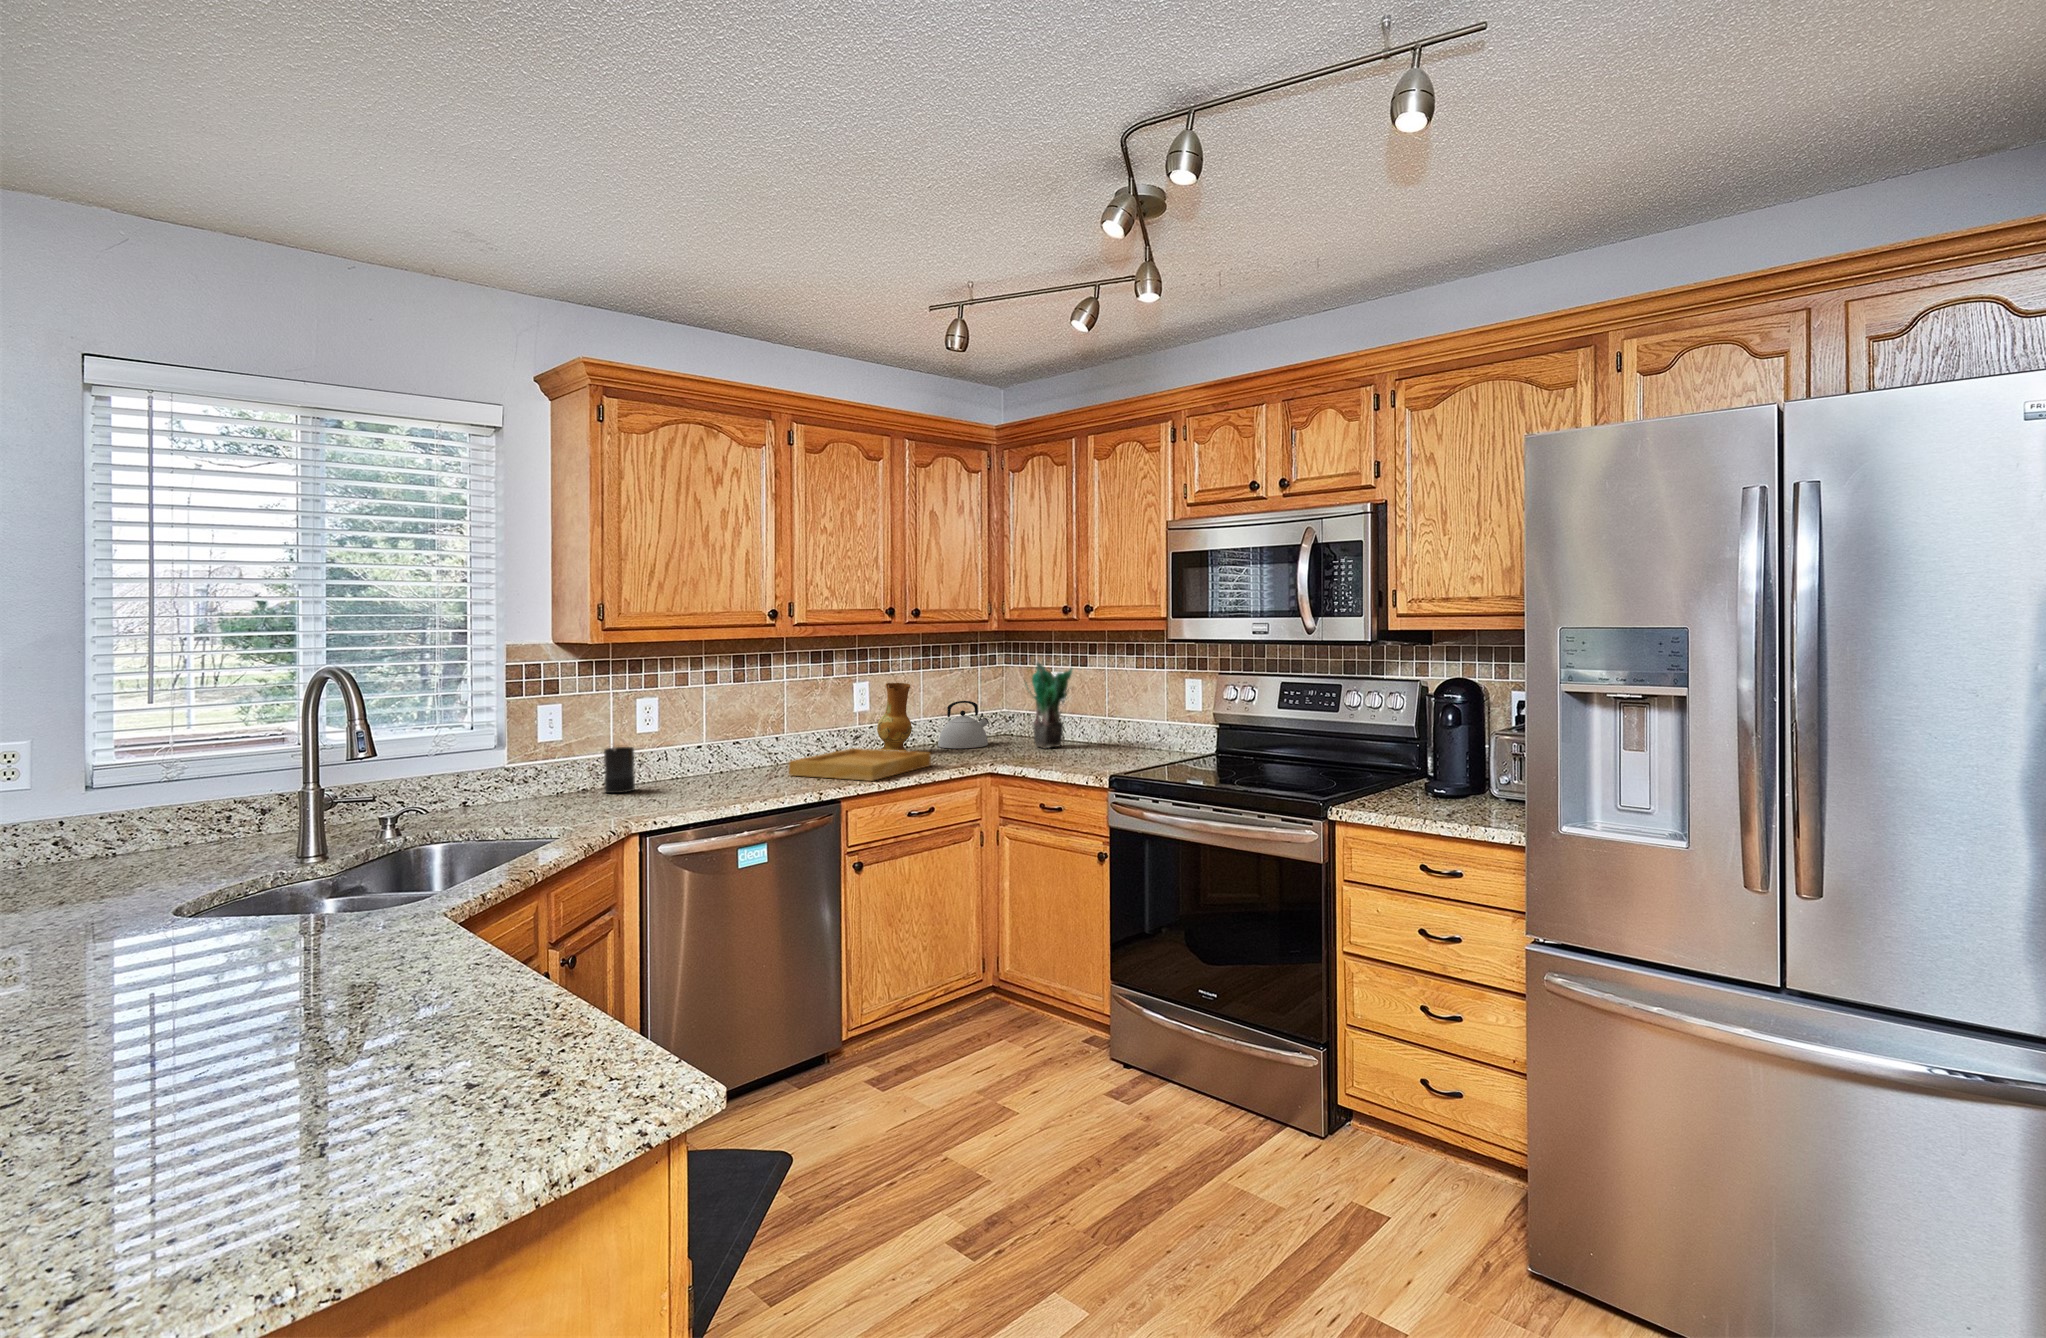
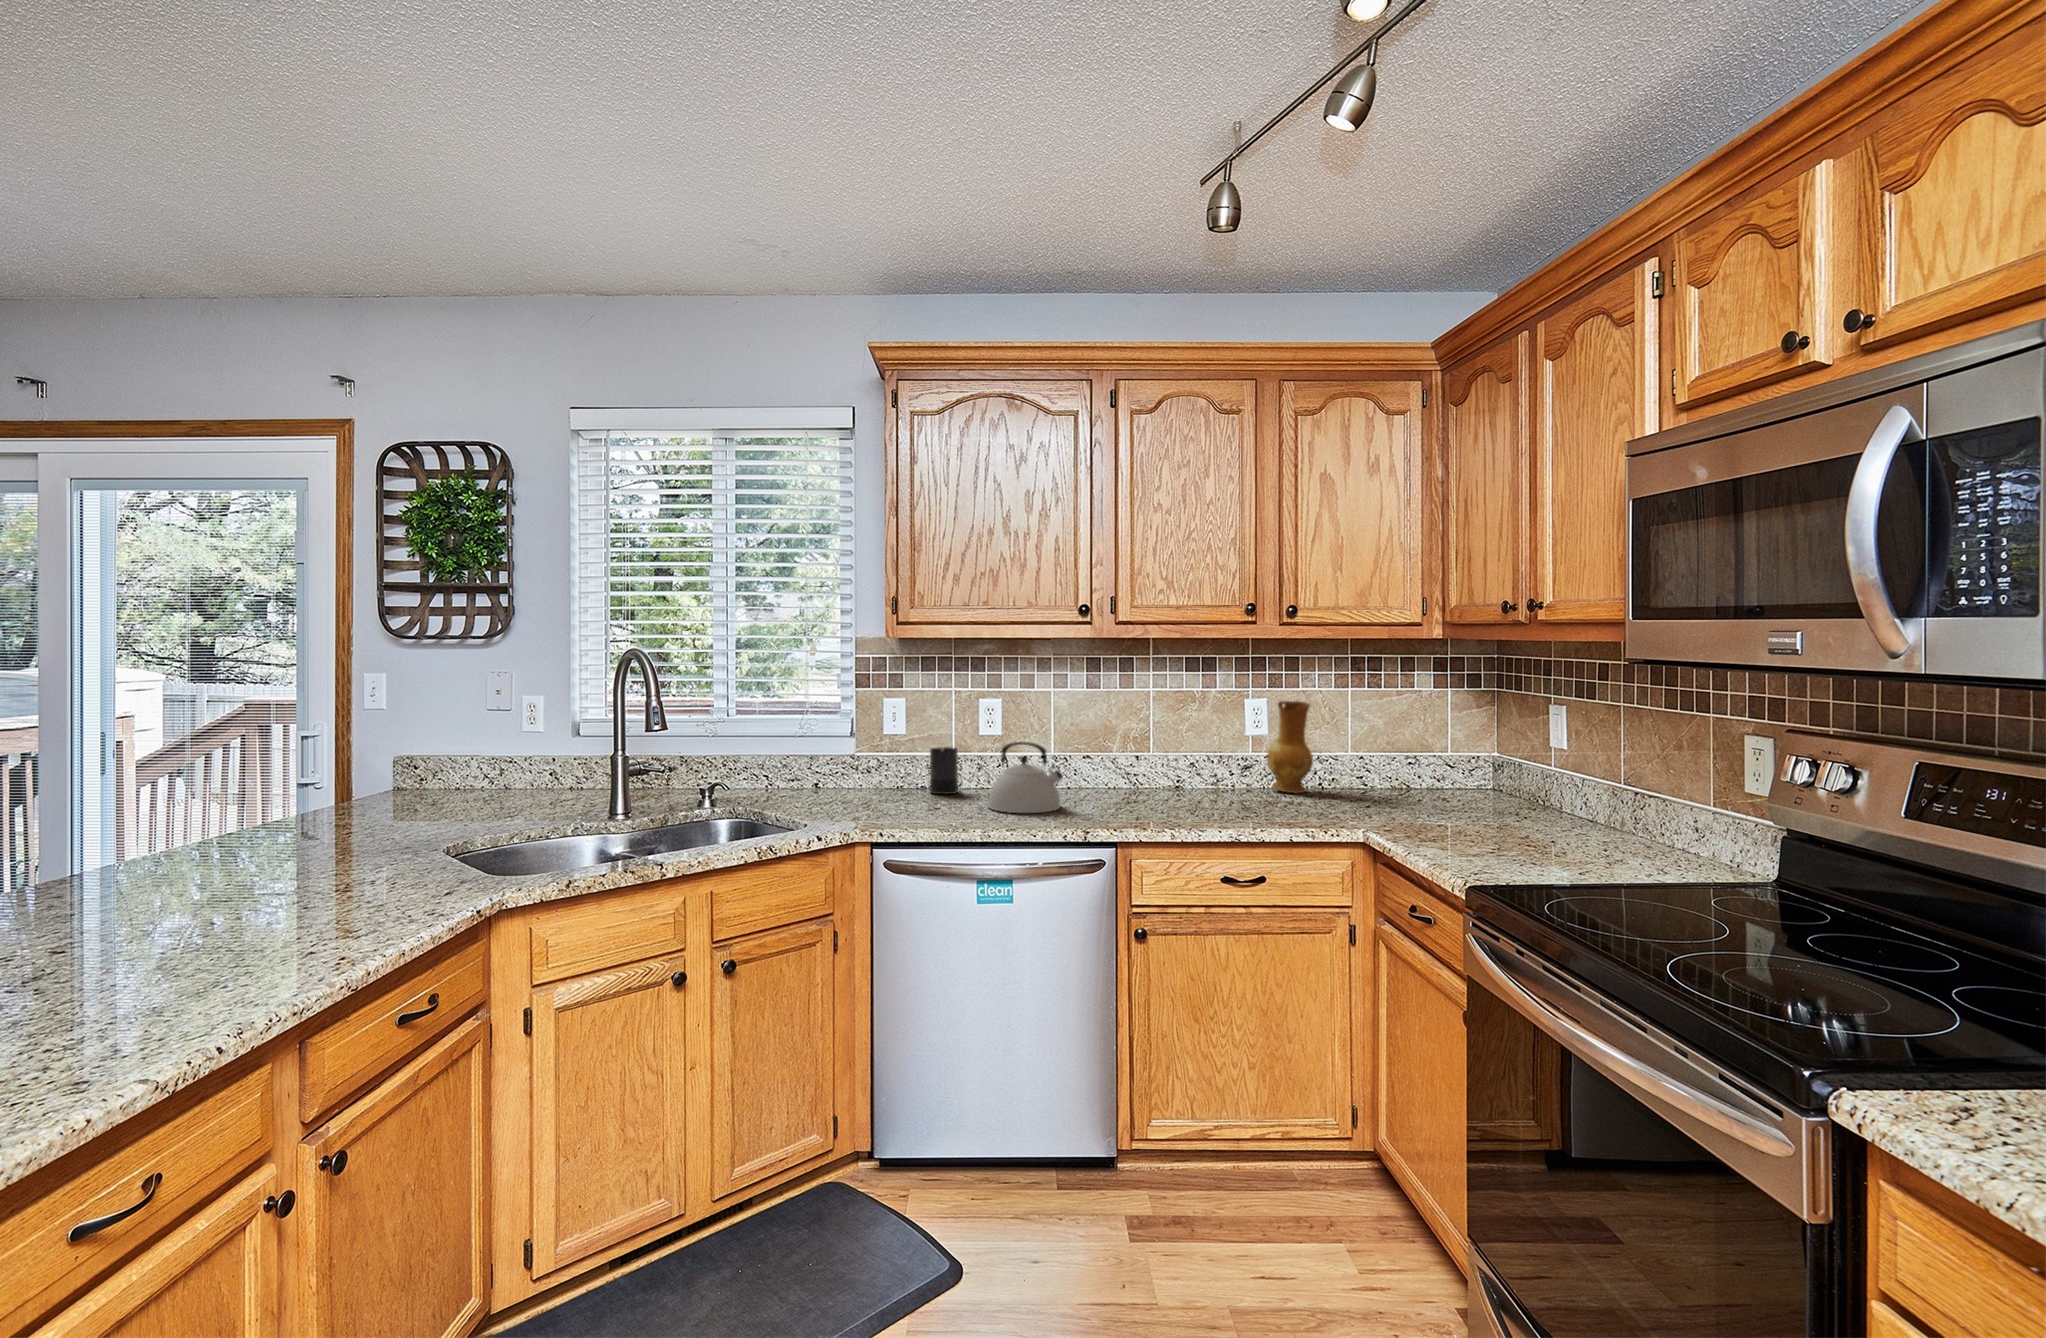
potted plant: present [1026,663,1072,748] -> none [1466,684,1555,816]
kettle: present [938,701,989,748] -> present [988,742,1063,813]
tray: present [789,748,931,781] -> none [1111,778,1286,822]

